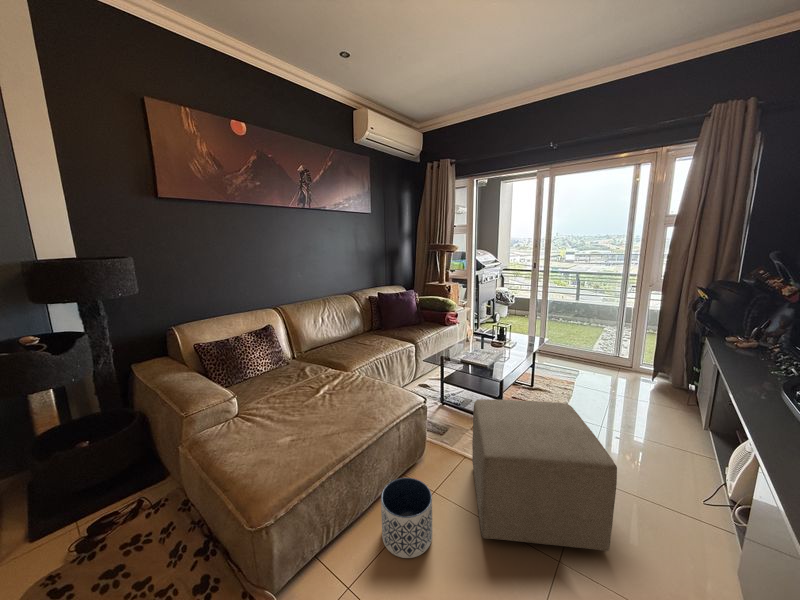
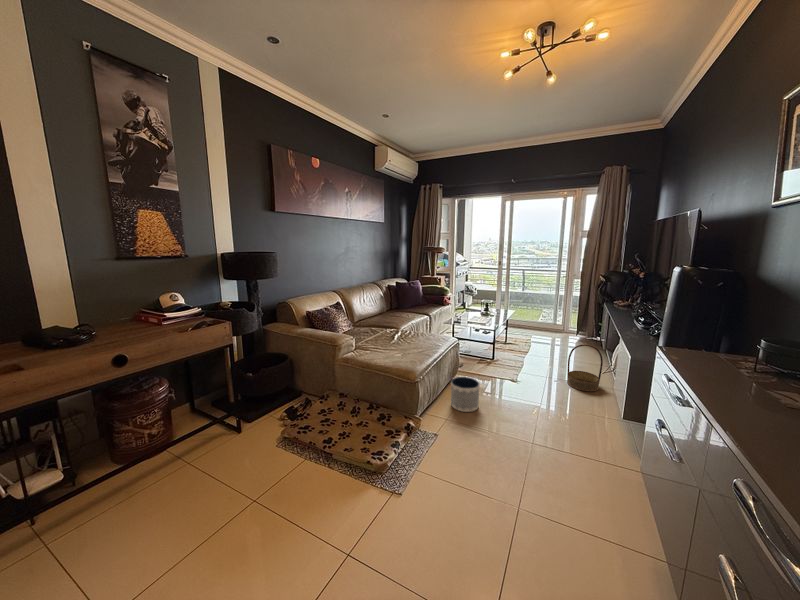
ottoman: present [472,399,617,551] -> none [486,337,568,402]
basket: none [623,428,699,525] -> present [567,344,603,392]

